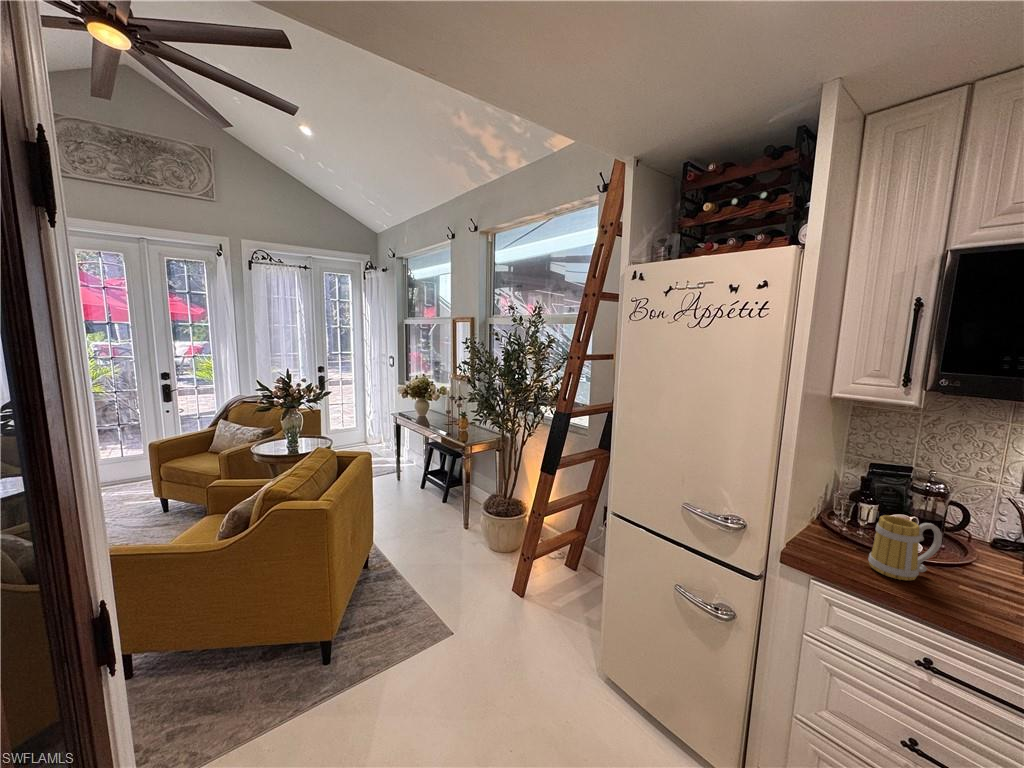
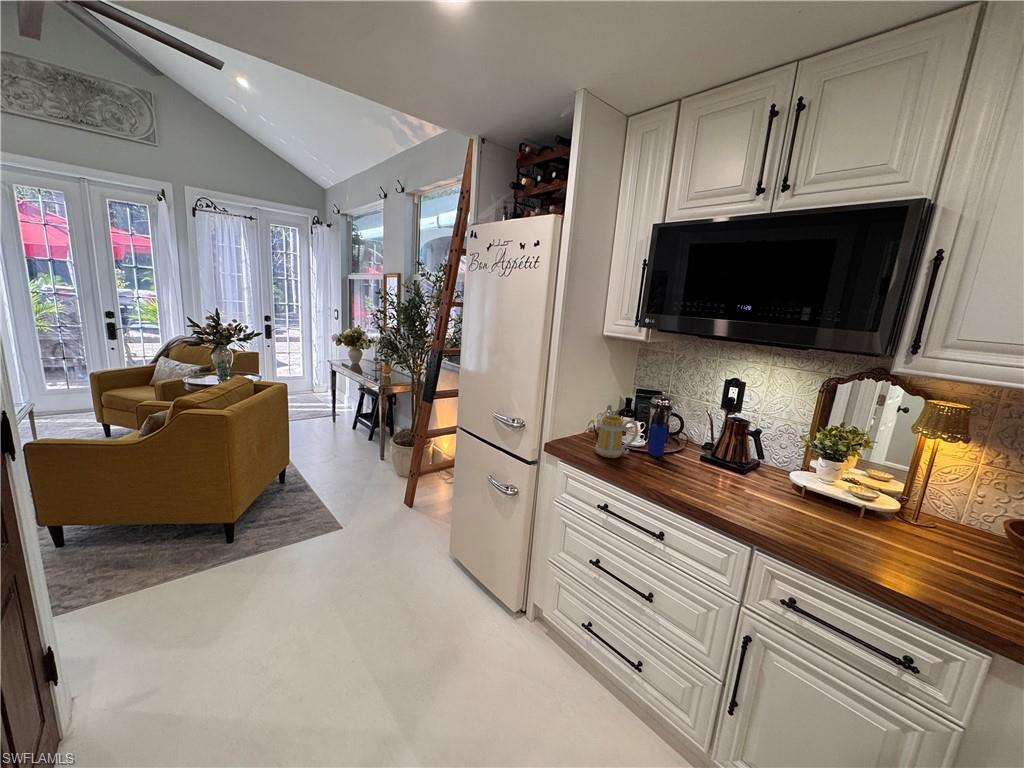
bottle: none [940,501,978,573] -> present [648,407,668,457]

